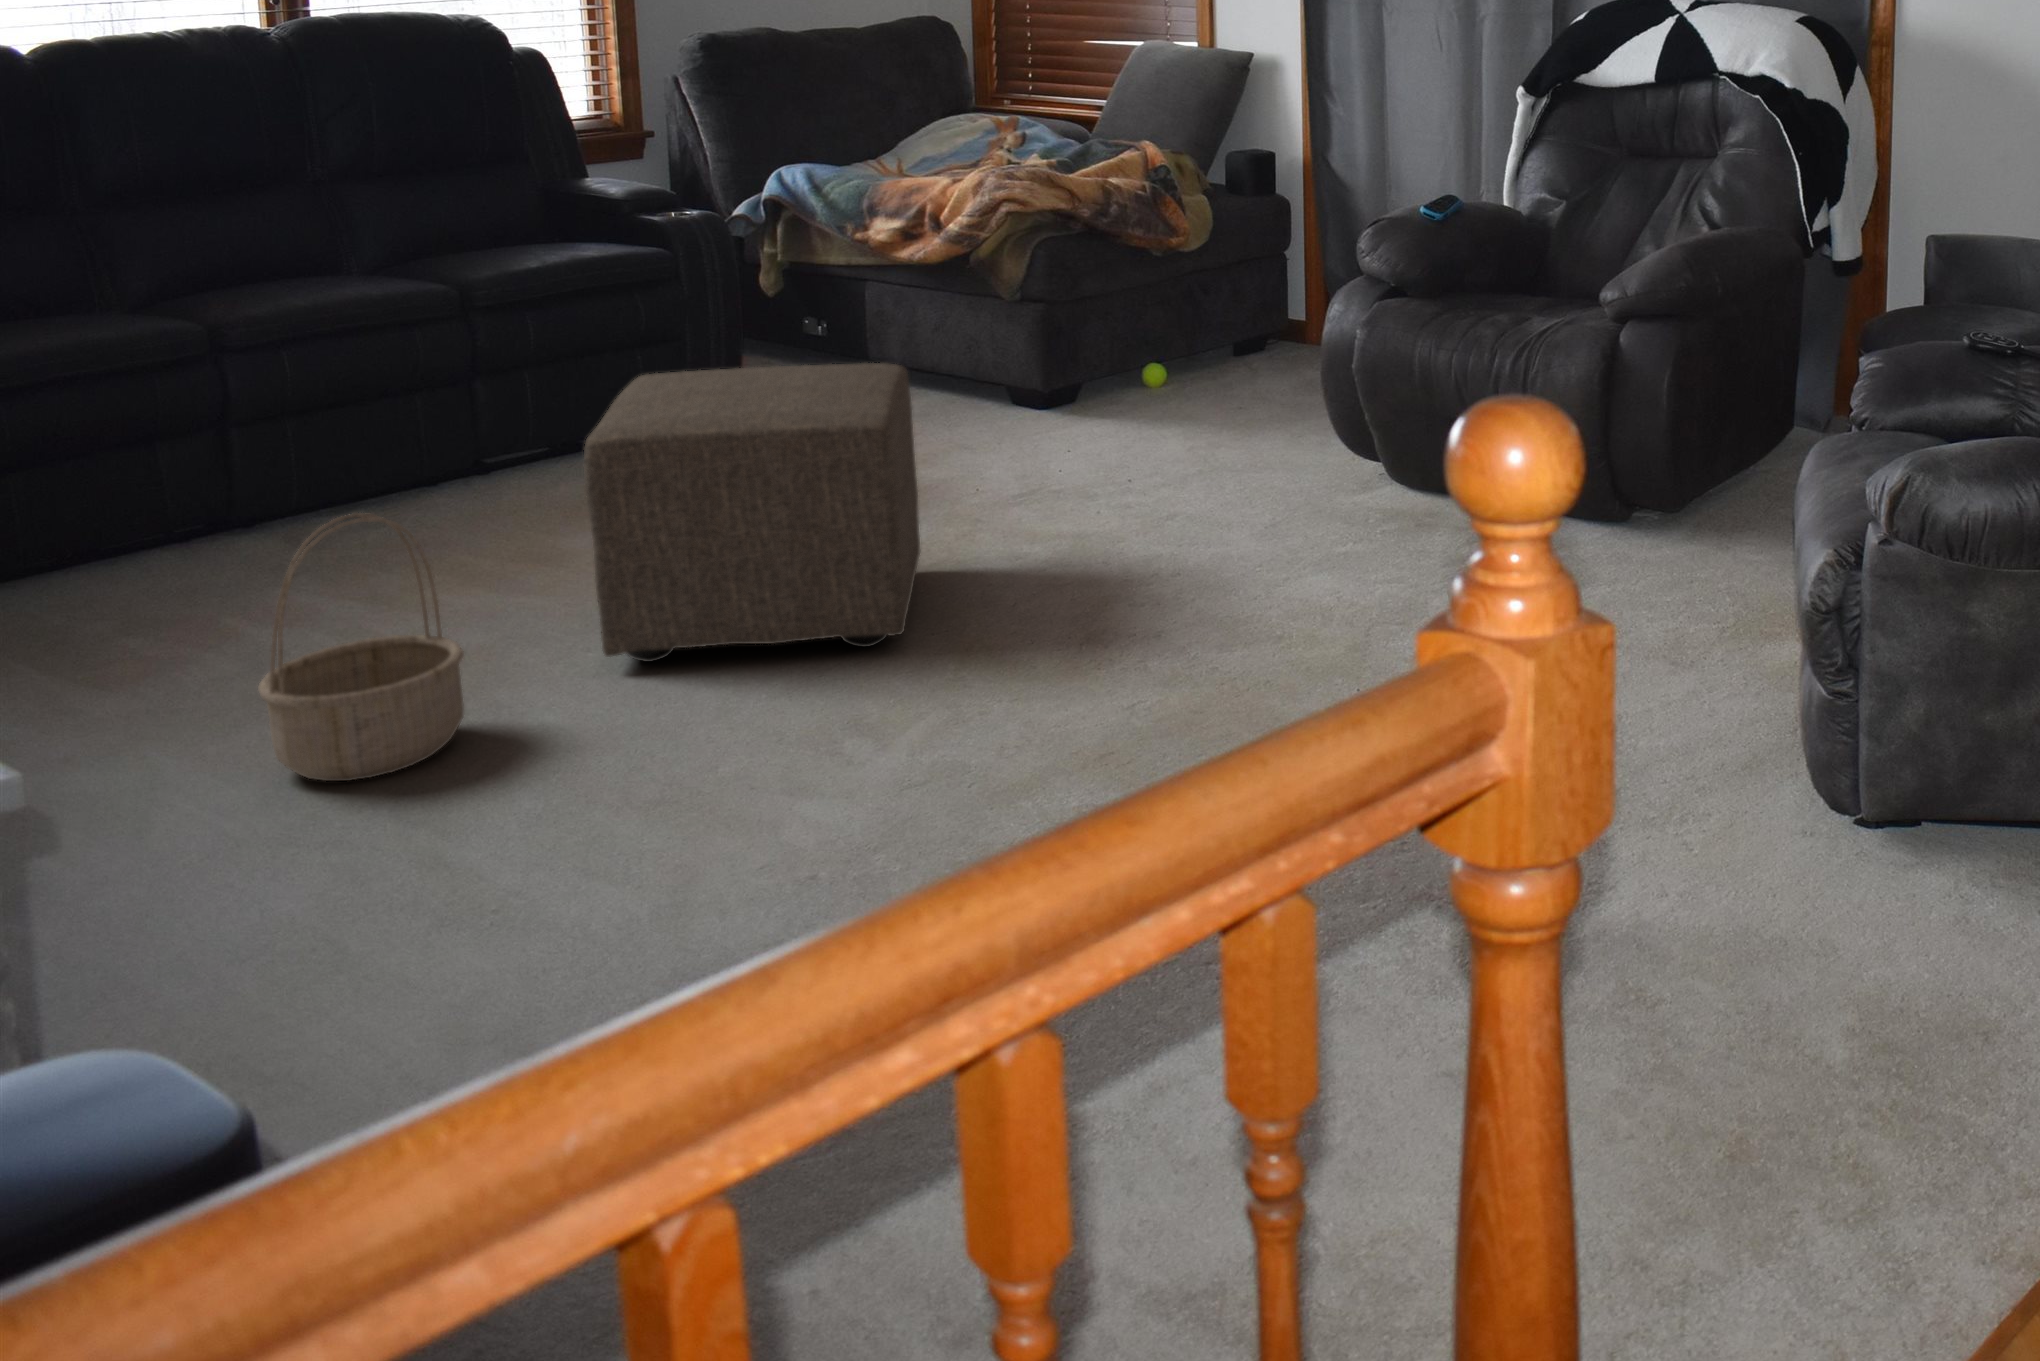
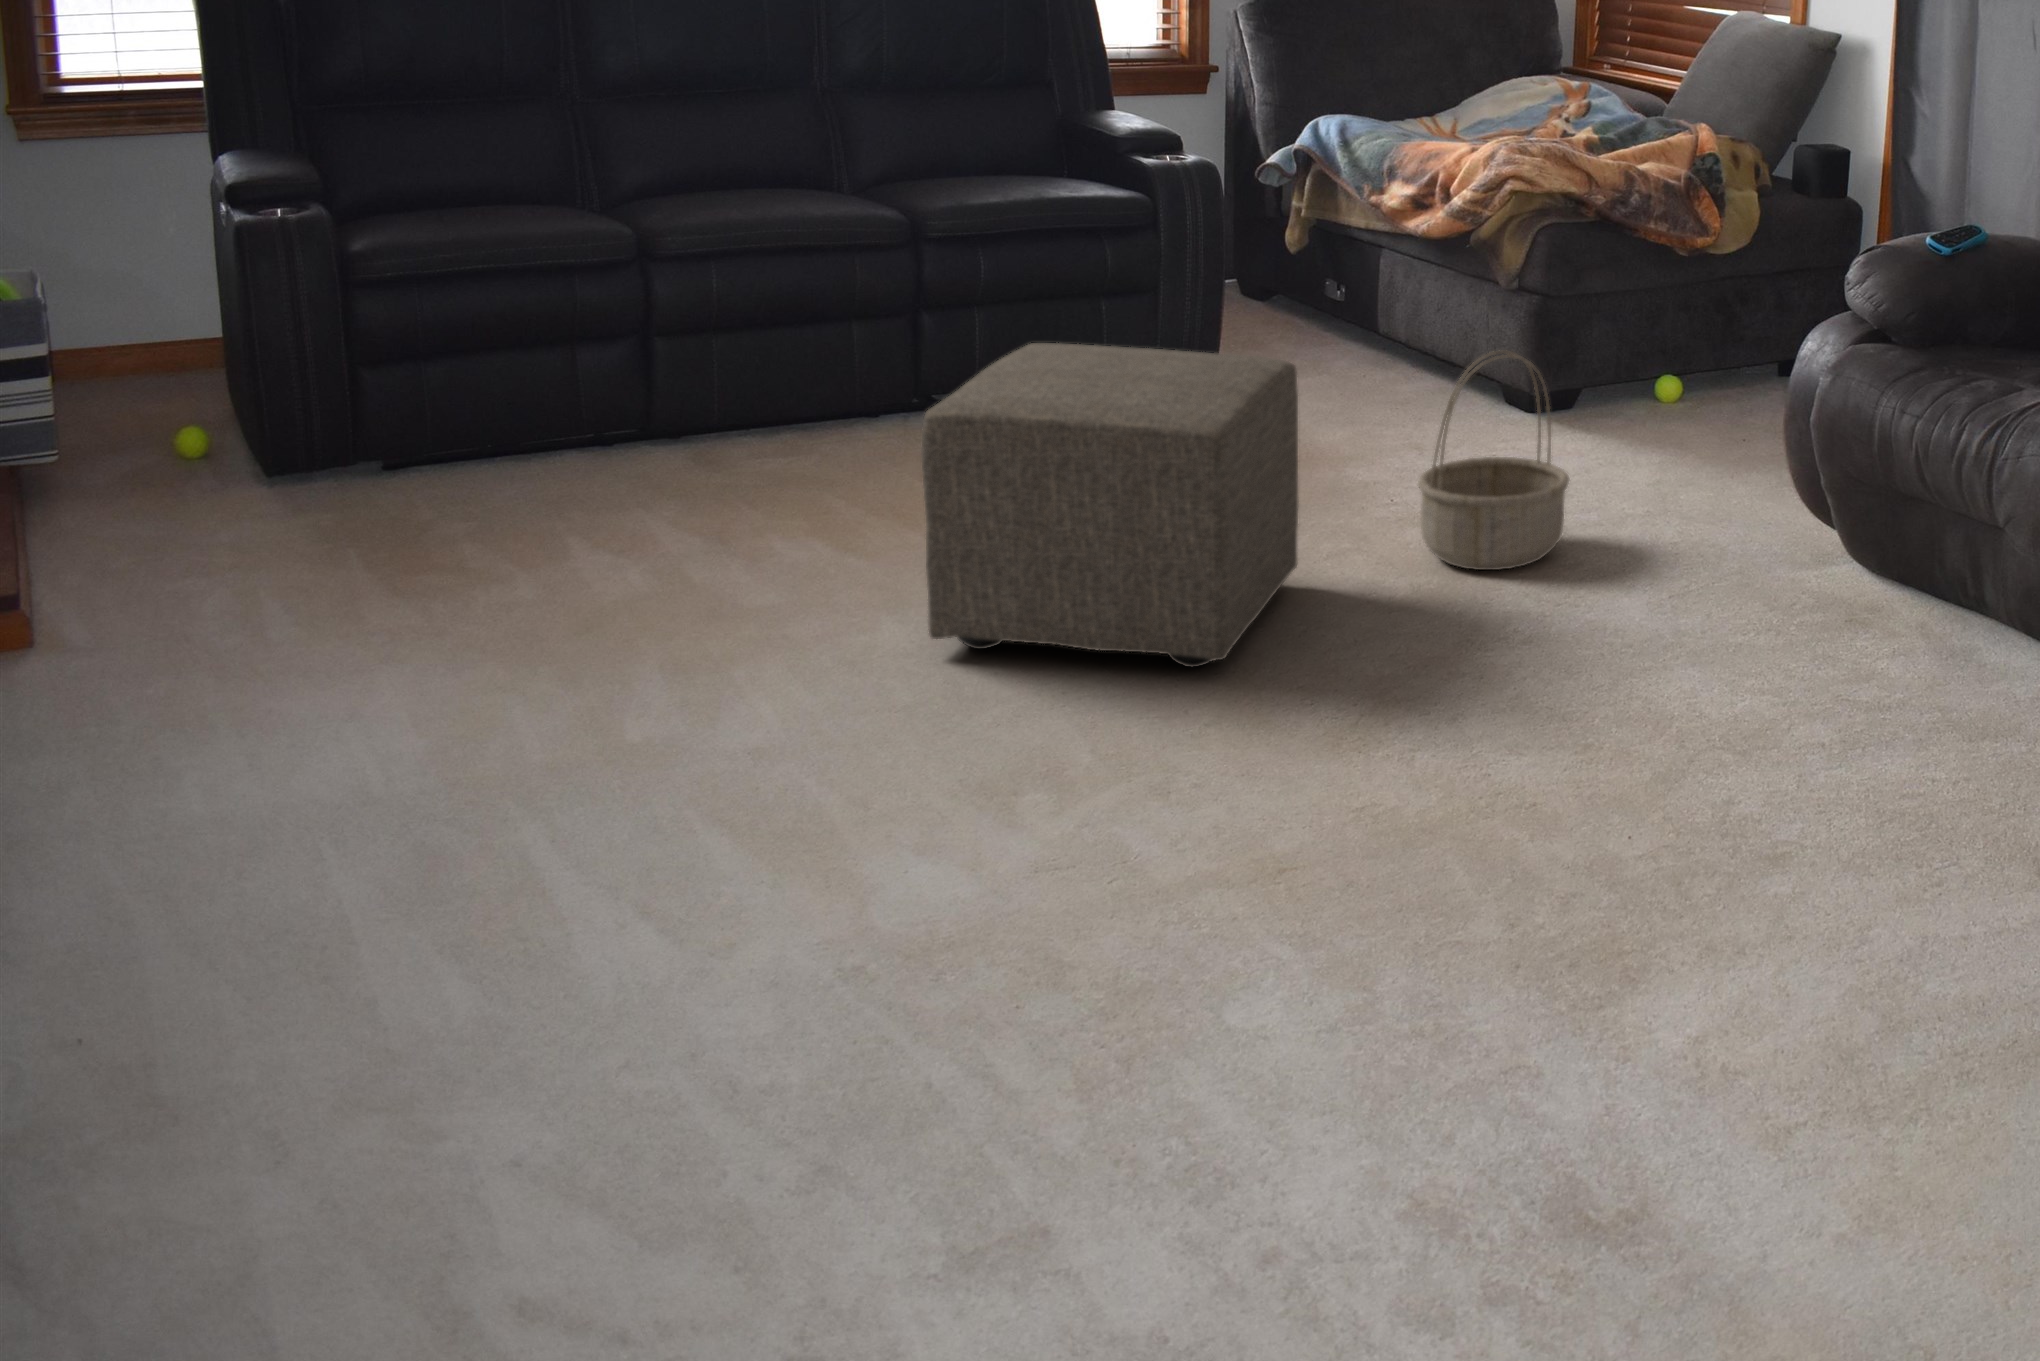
basket: present [258,513,464,781] -> present [1418,350,1569,570]

